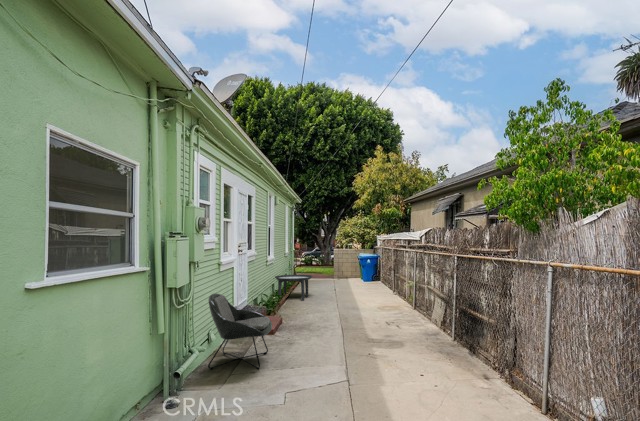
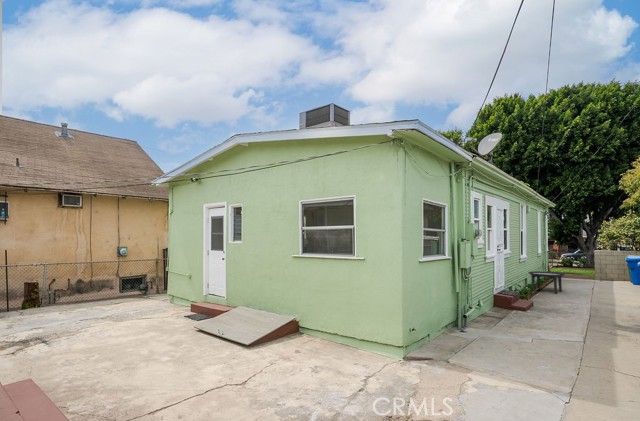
lounge chair: present [208,293,272,370] -> none [480,277,524,326]

